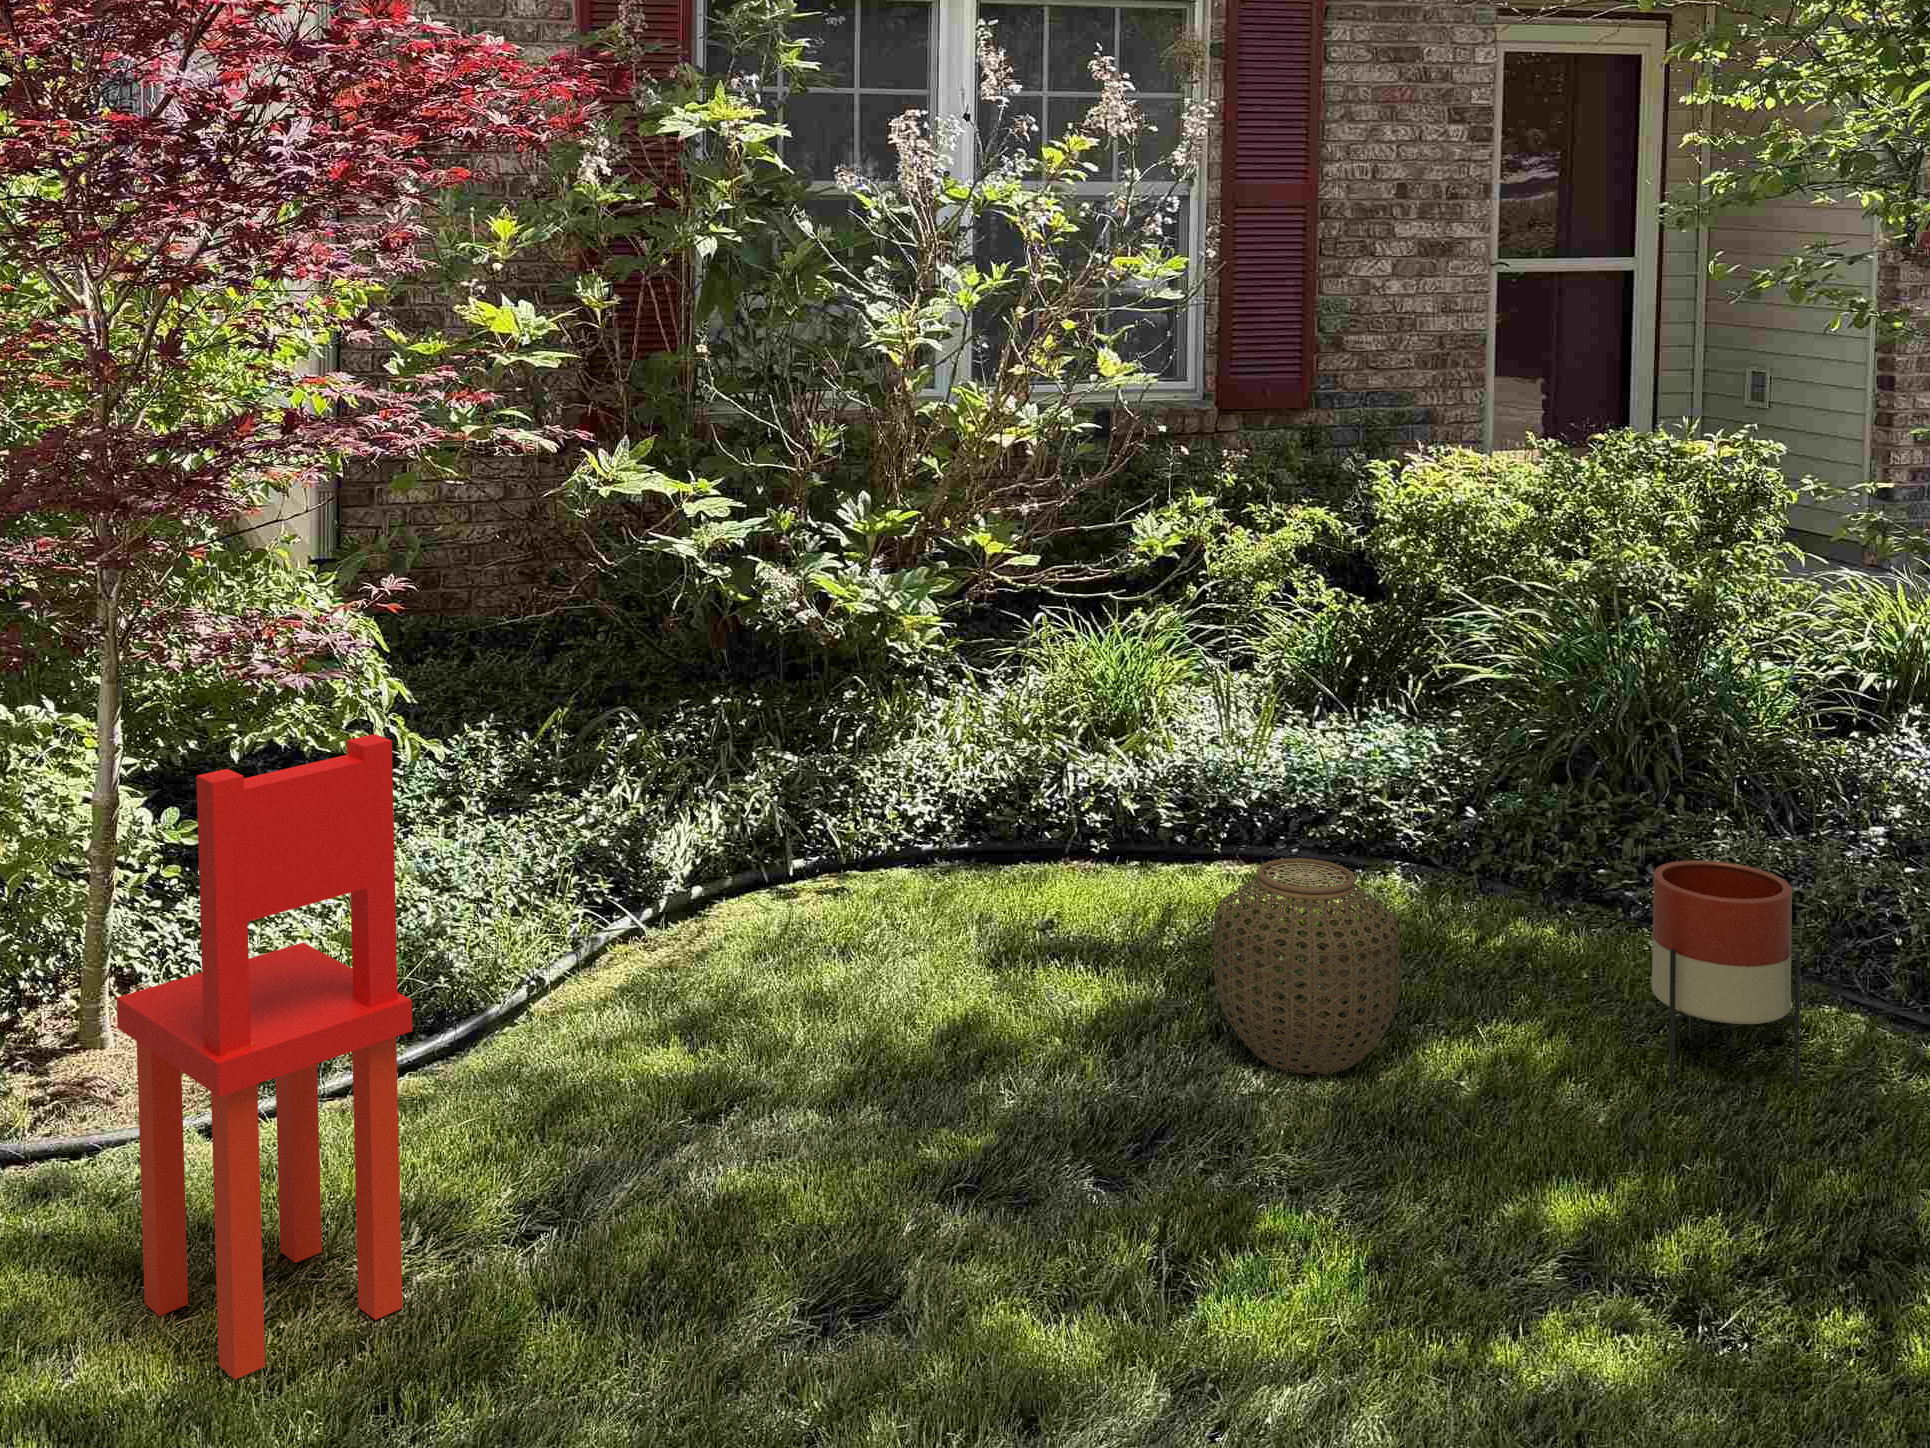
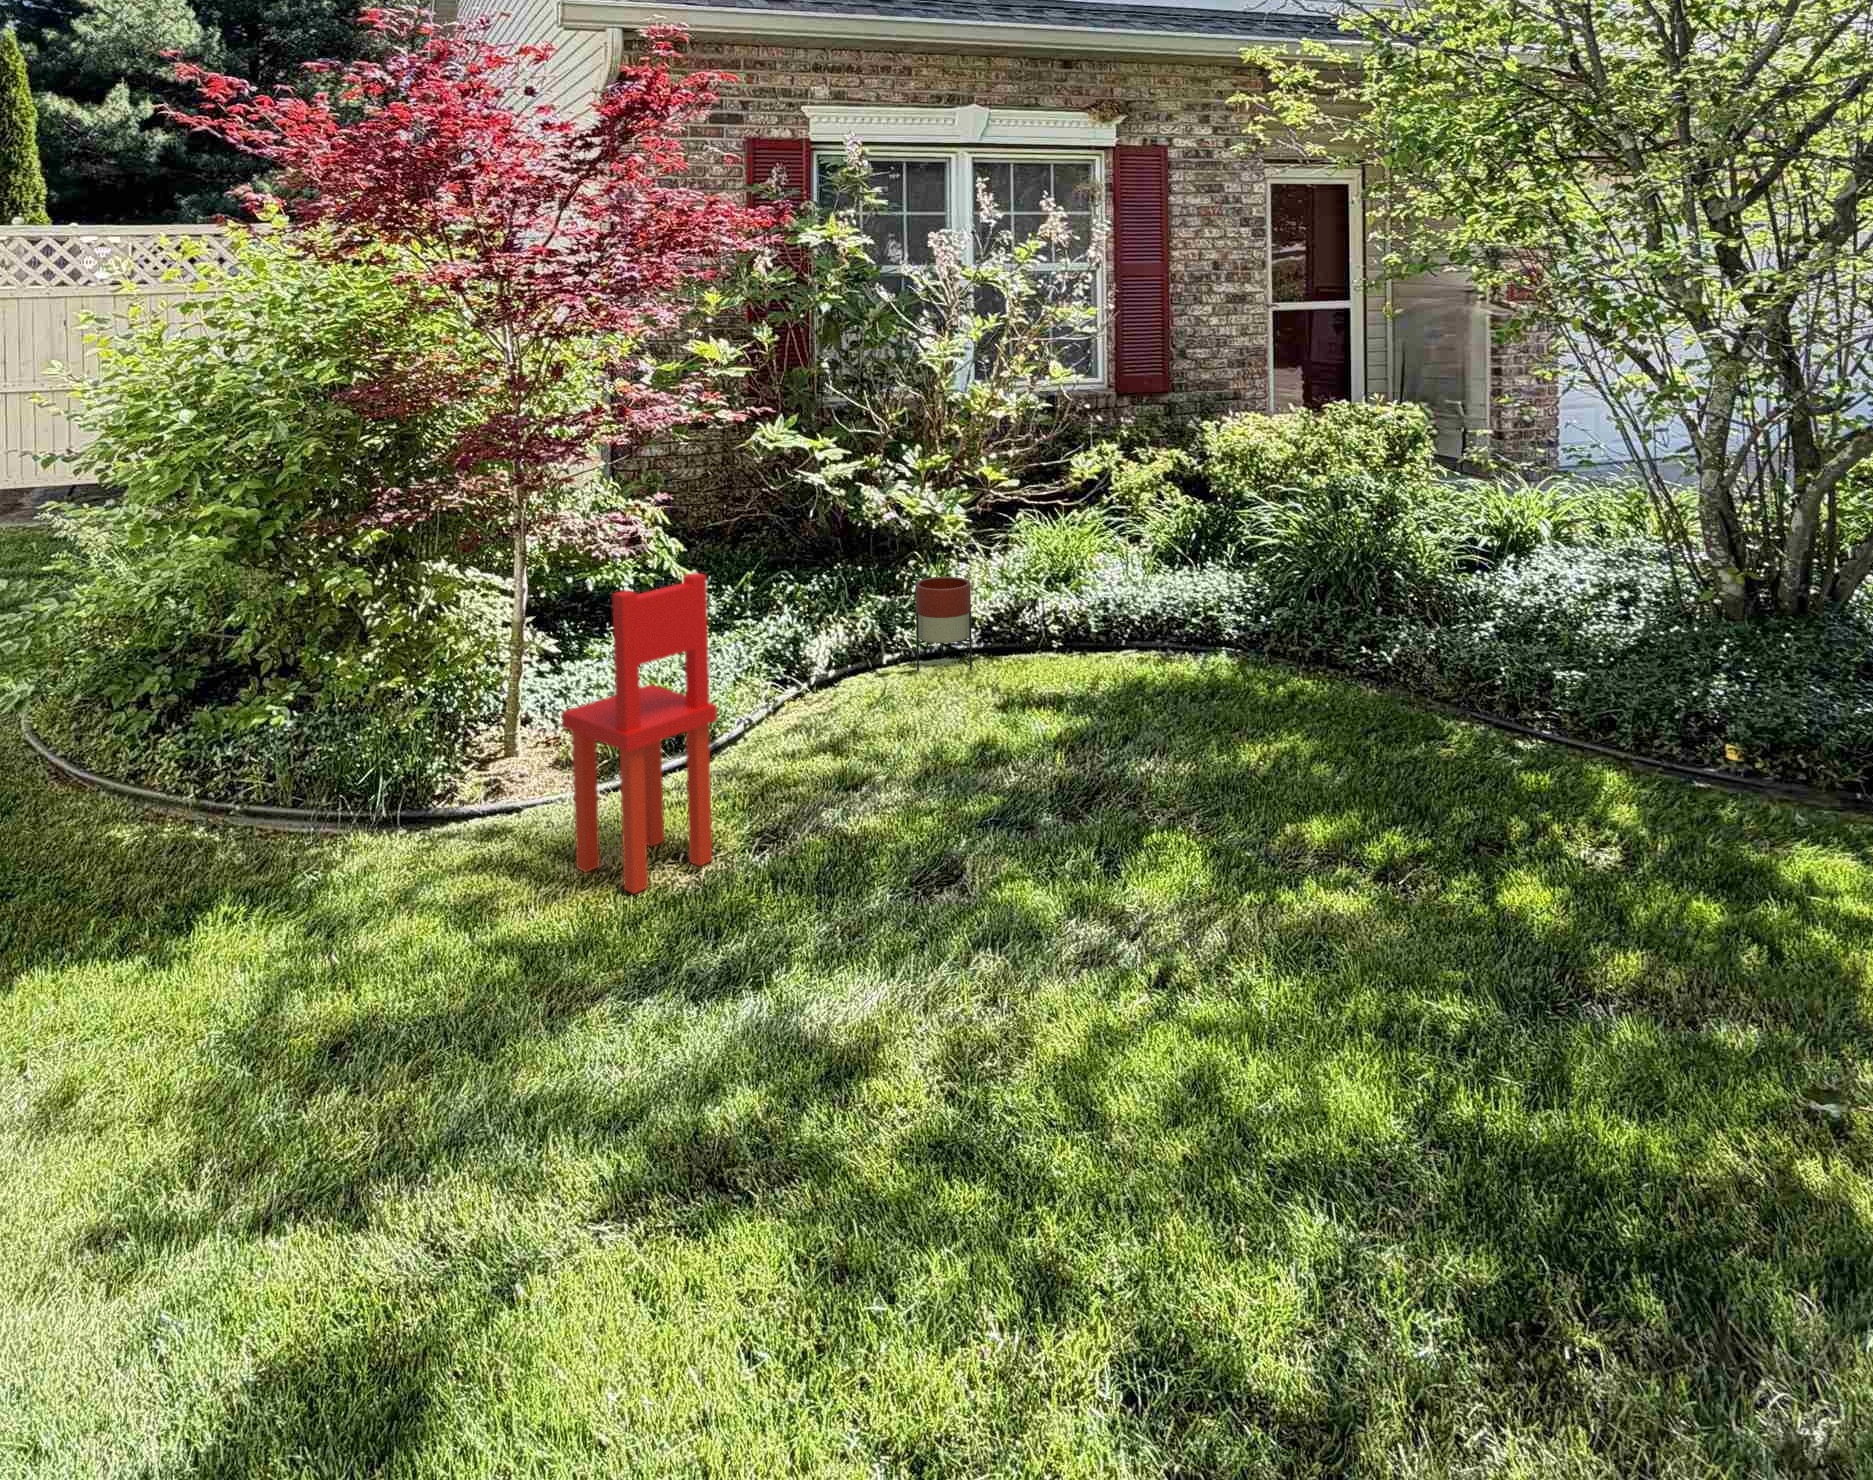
woven basket: present [1214,858,1400,1074] -> none [1115,630,1206,737]
planter: present [1652,860,1801,1085] -> present [916,577,972,671]

